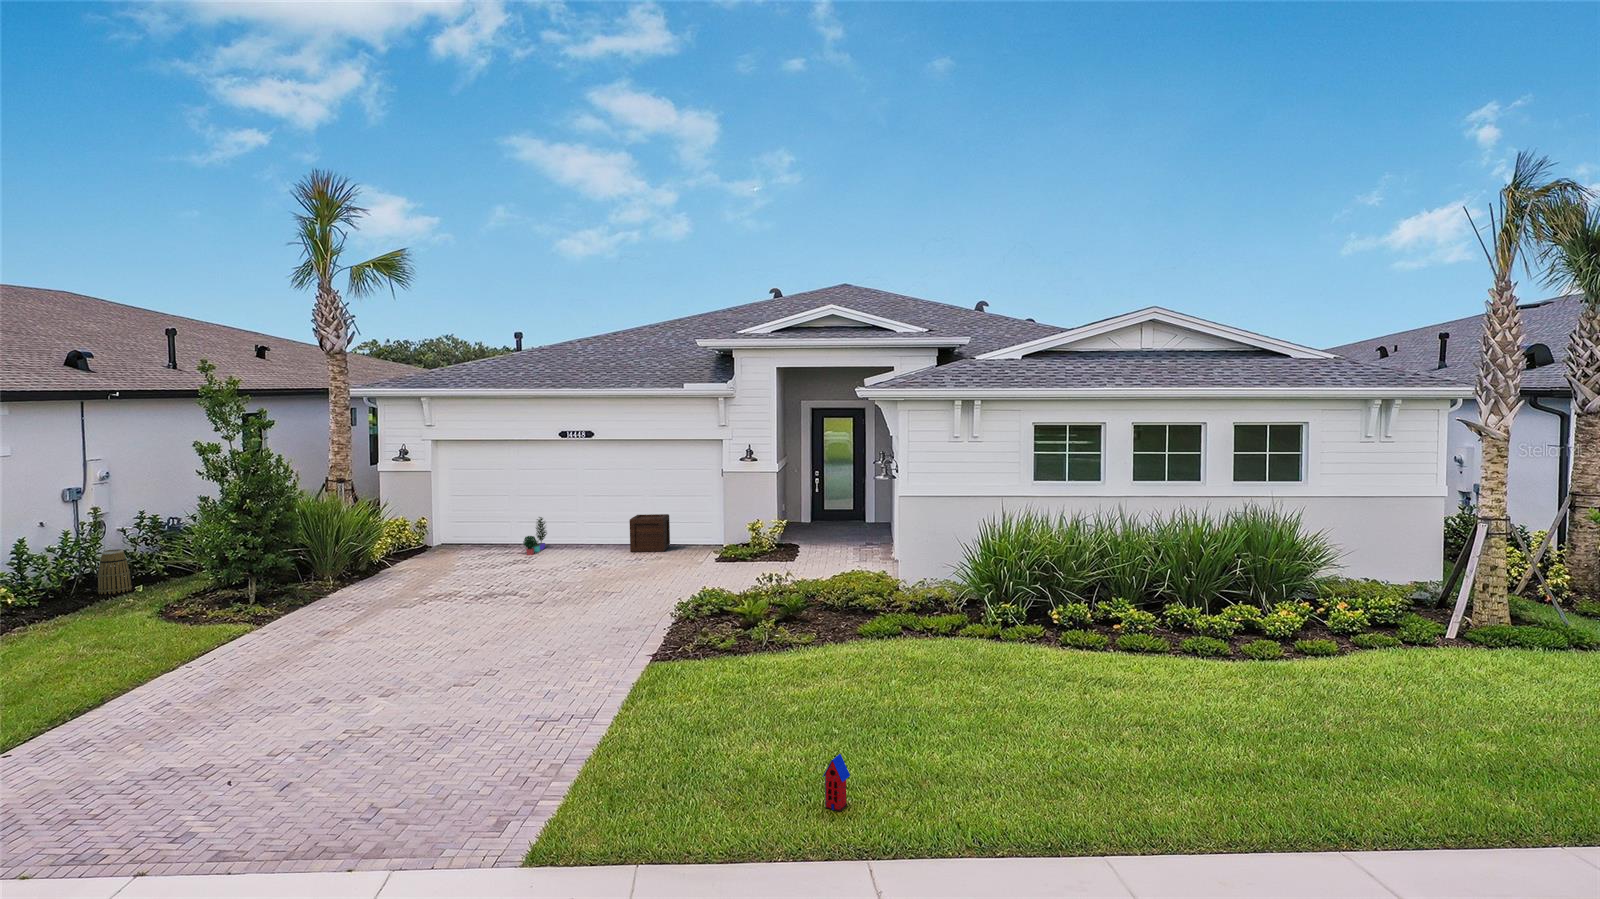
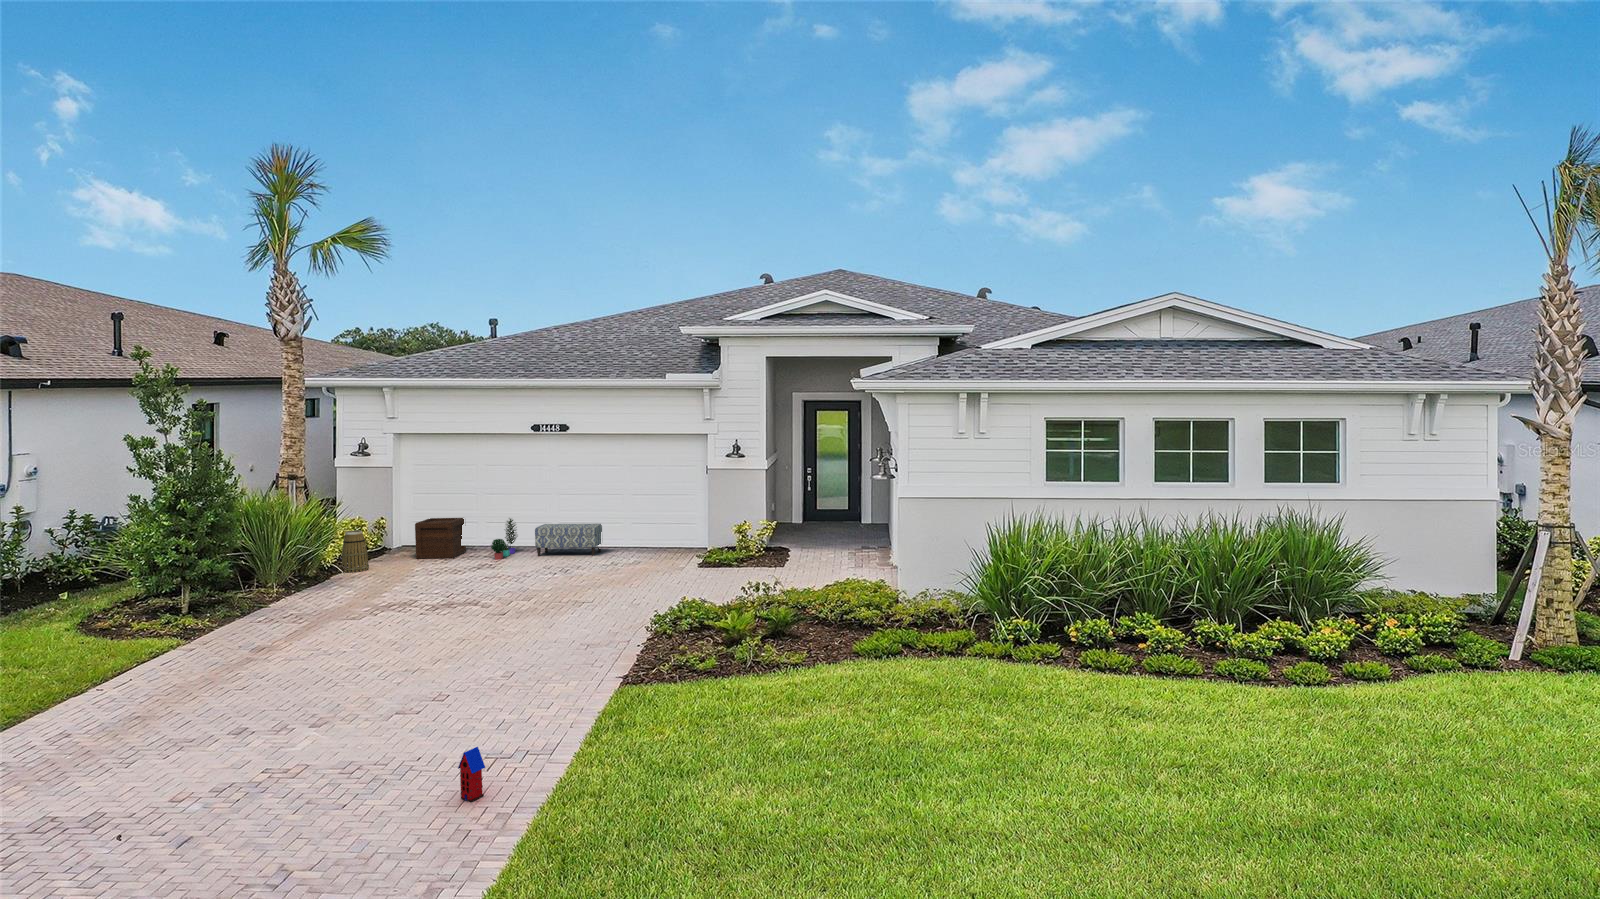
wooden crate: present [630,514,670,552] -> present [415,518,466,559]
bench: none [563,522,625,552] -> present [535,524,602,556]
basket: present [98,549,132,594] -> present [342,530,369,573]
toy house: present [823,754,850,812] -> present [458,747,485,802]

